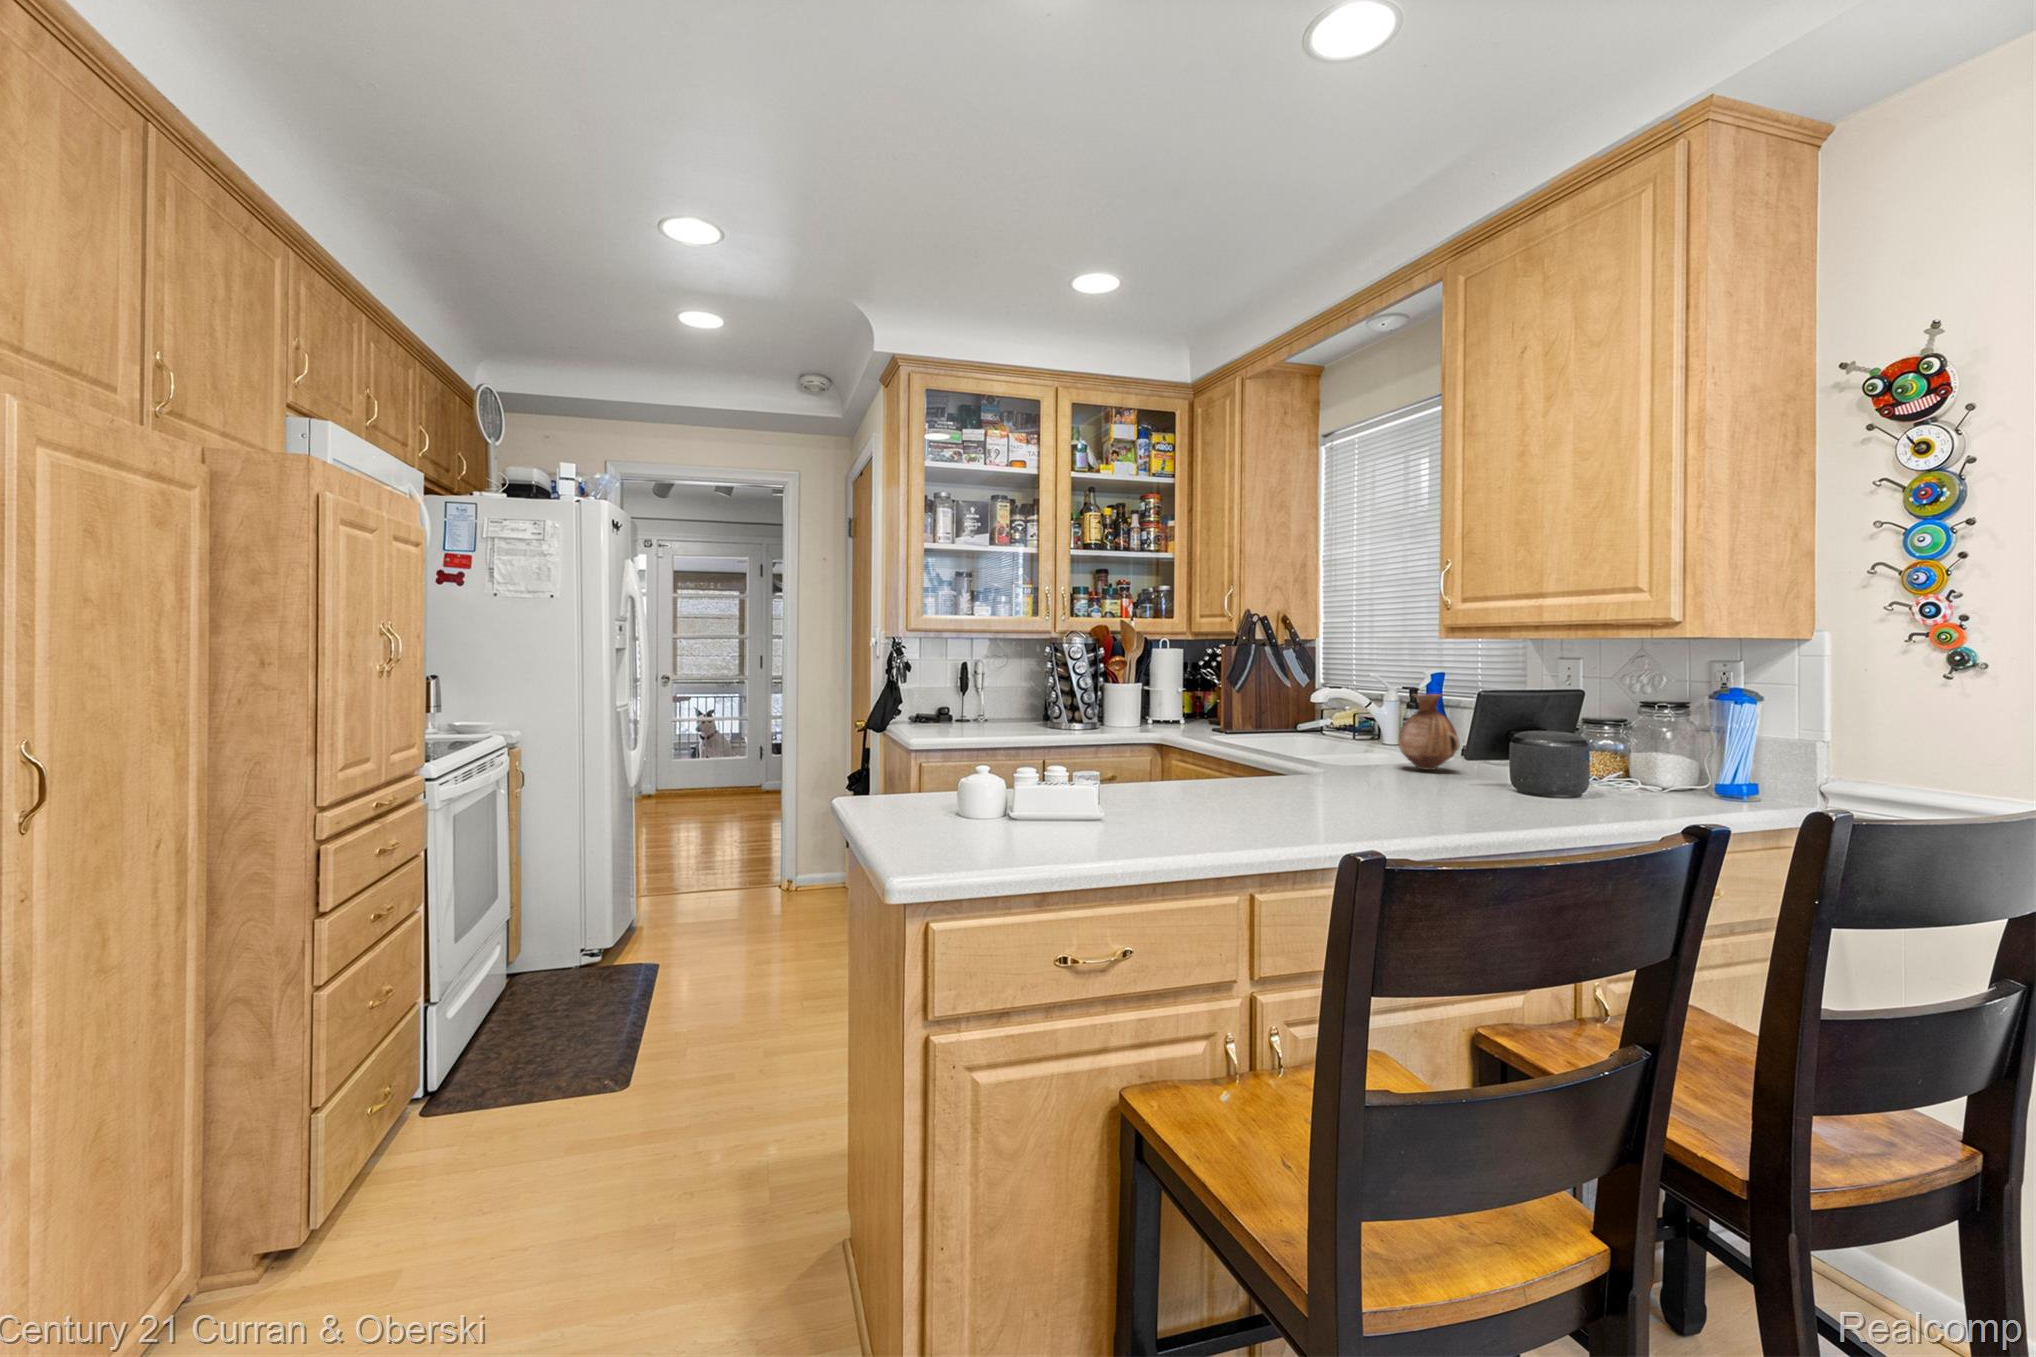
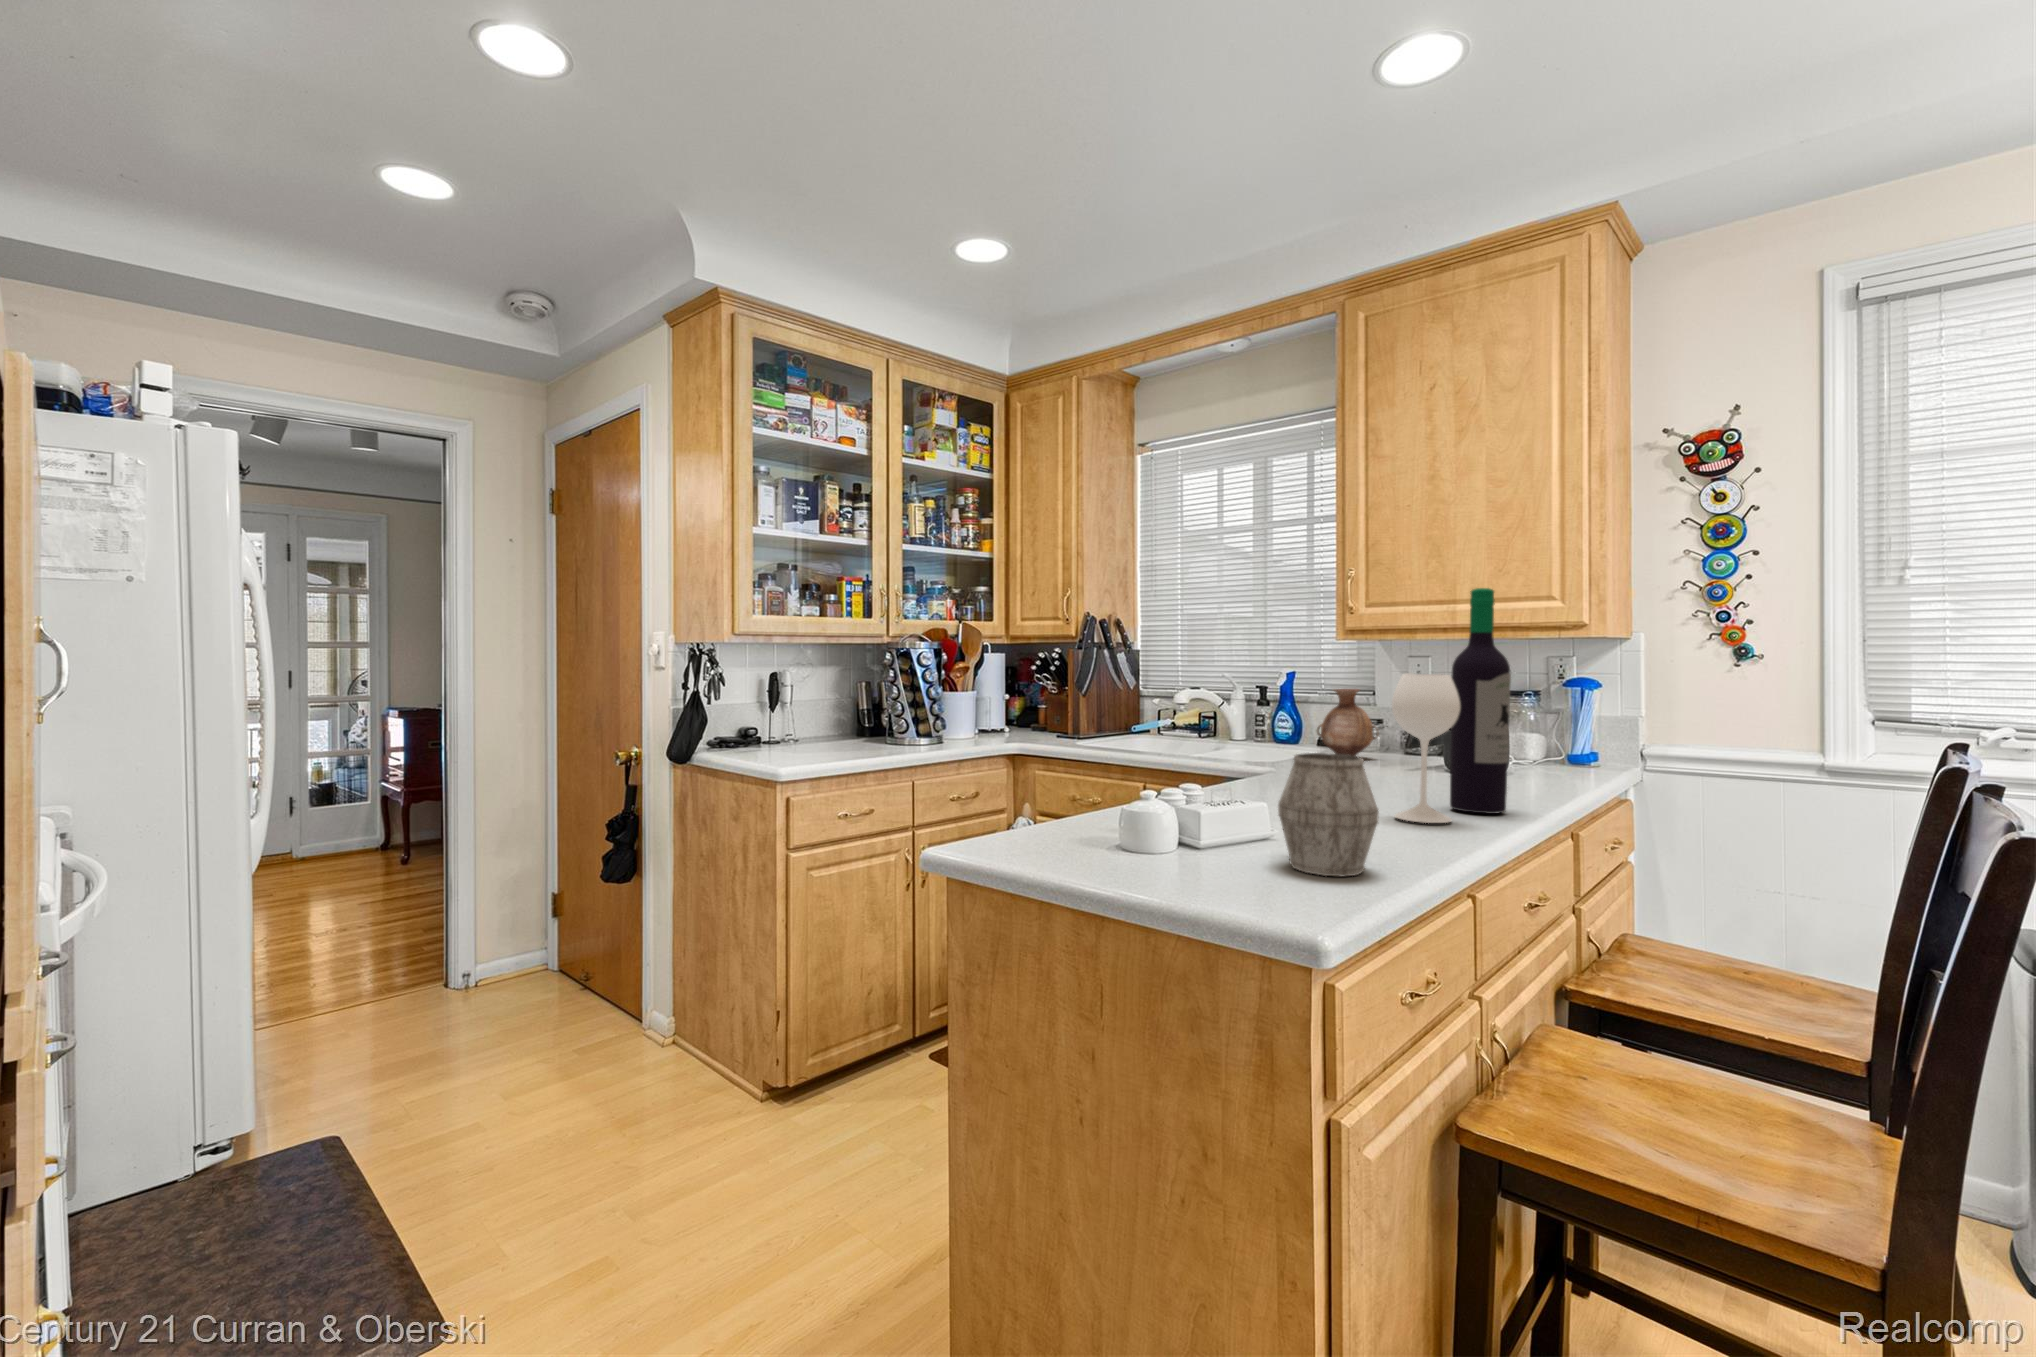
wine bottle: none [1206,588,1370,830] -> present [1392,588,1511,823]
mug: none [931,746,1015,855] -> present [1278,753,1379,876]

